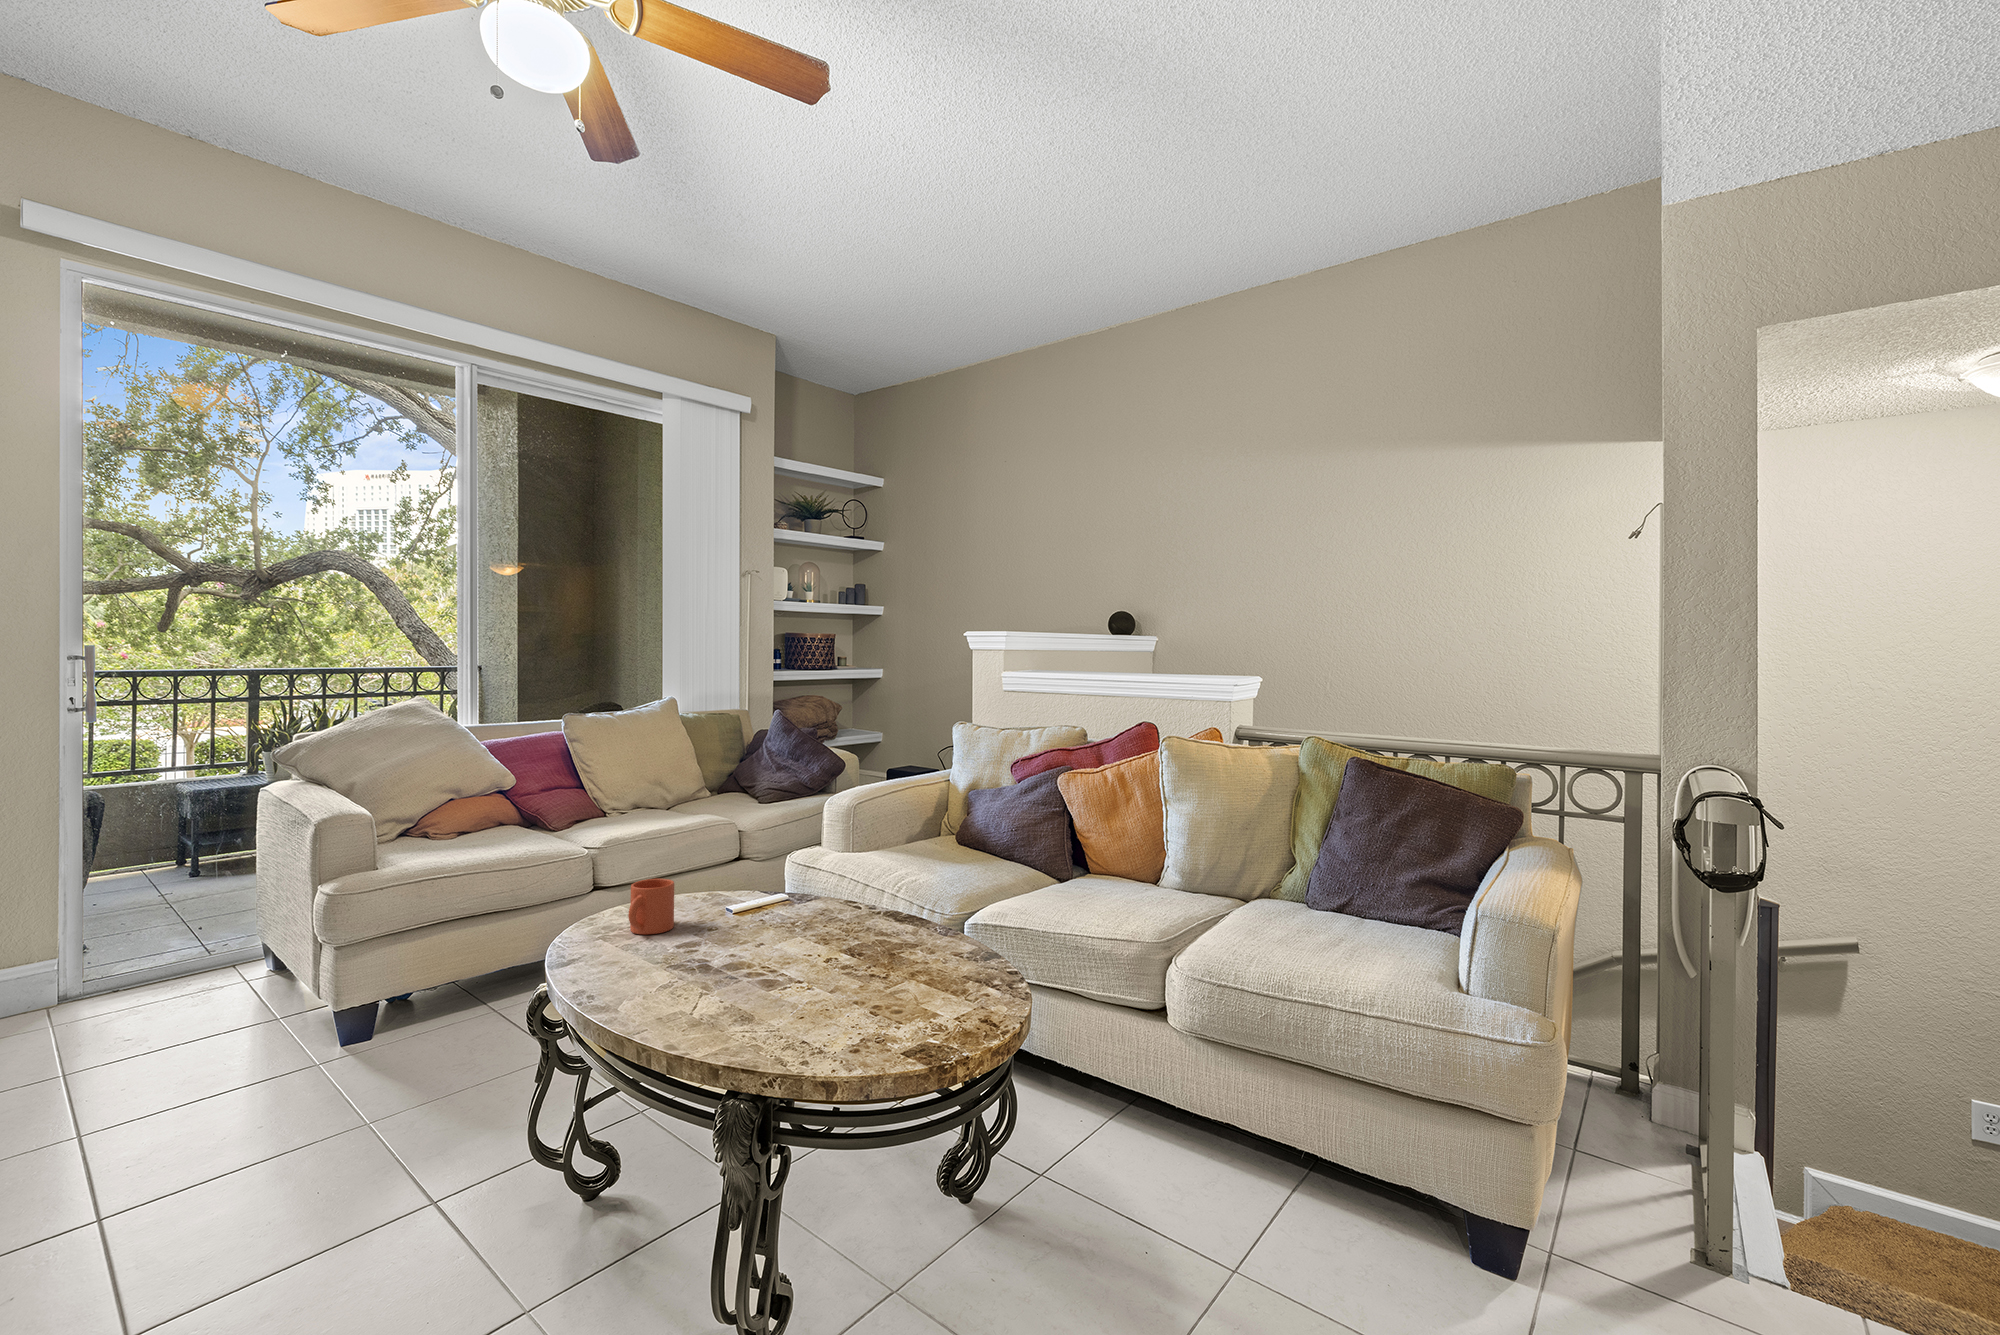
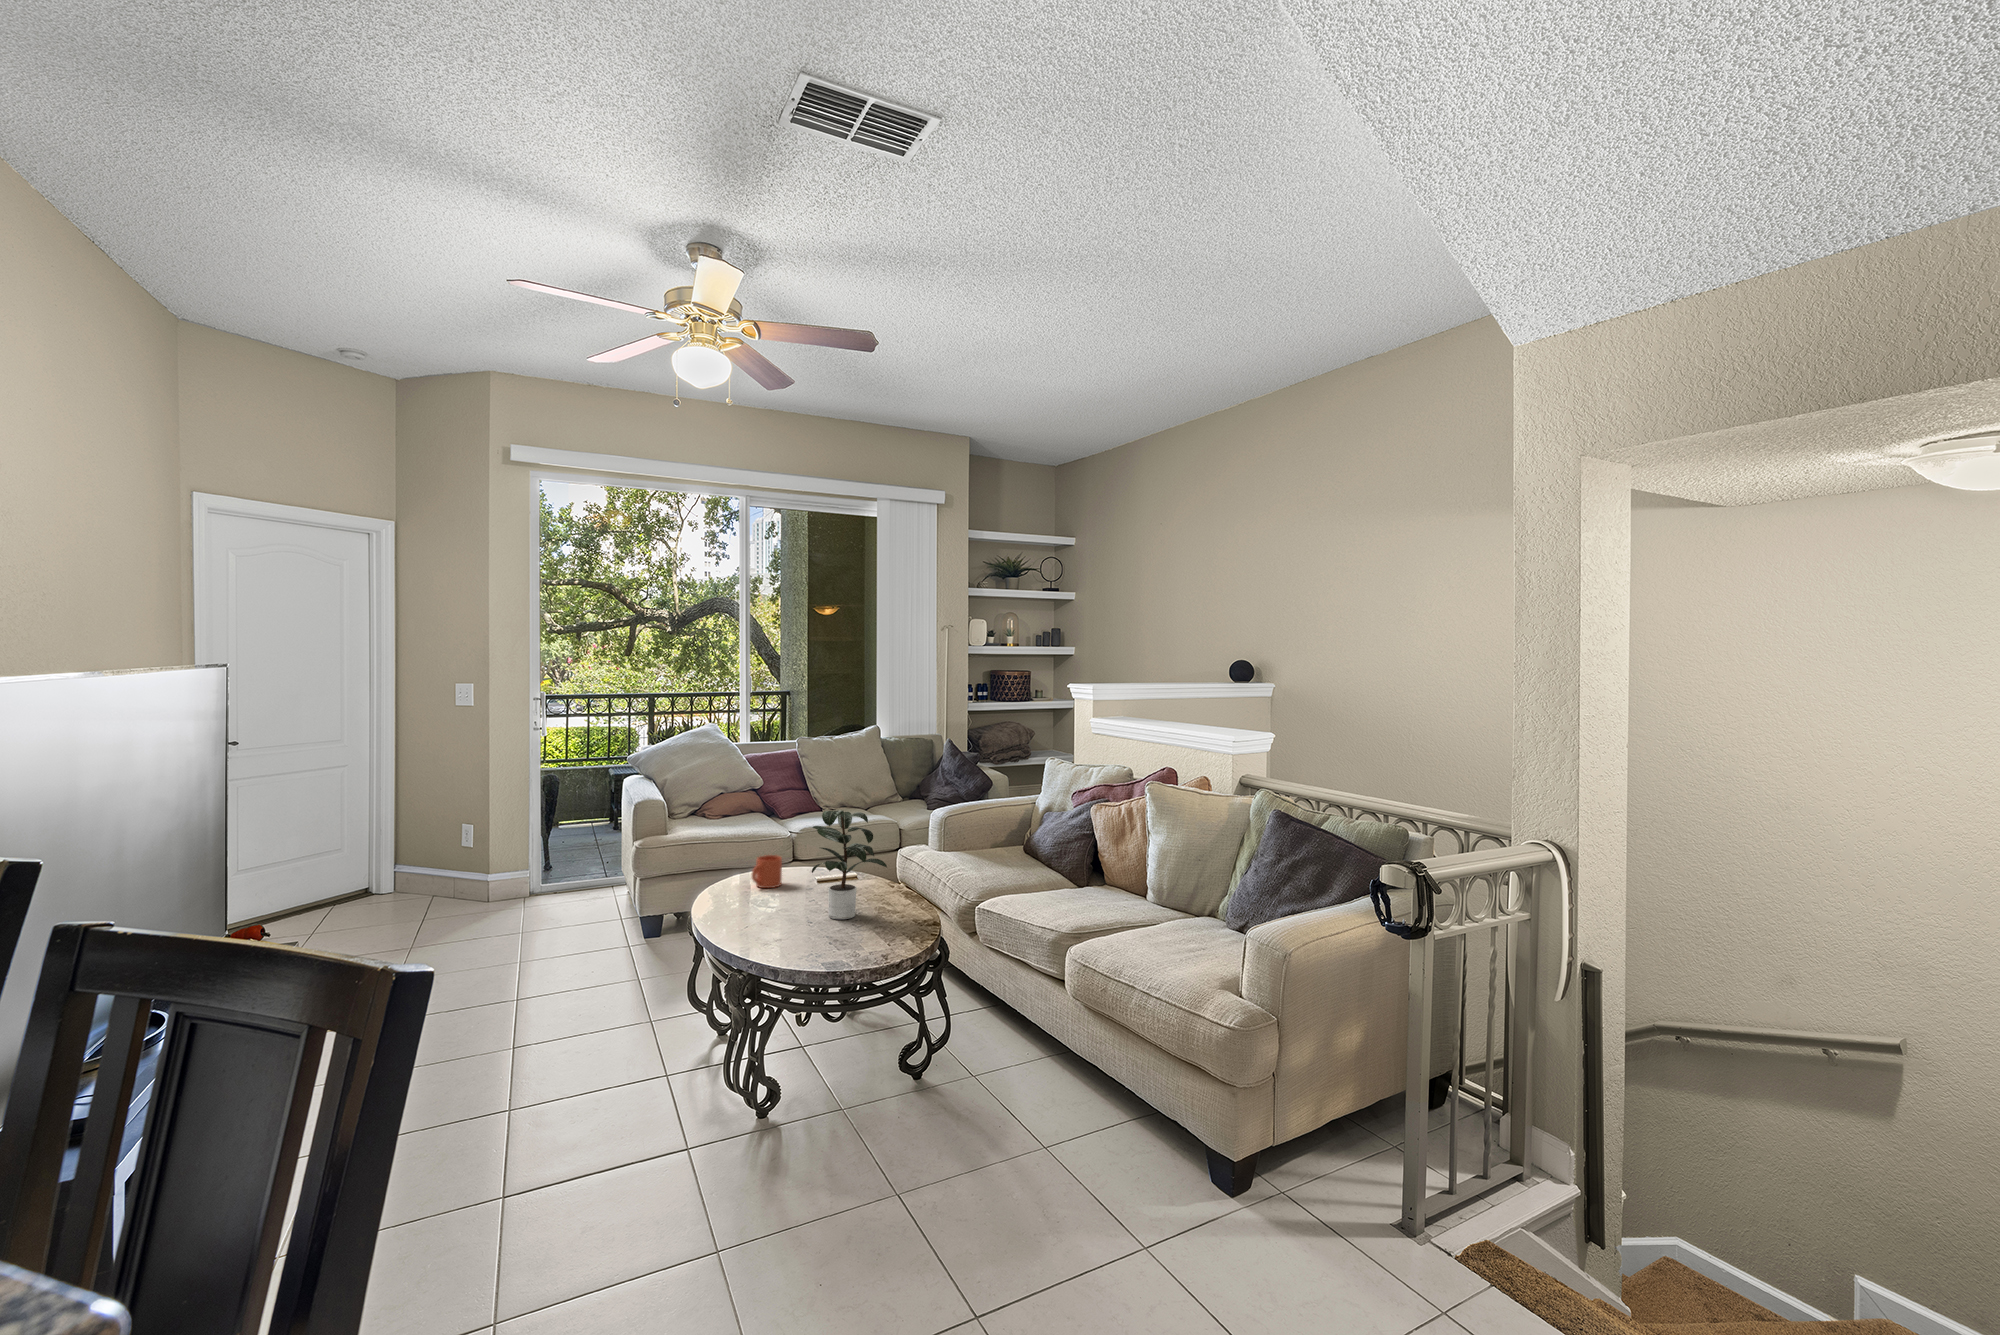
potted plant: none [758,787,920,969] -> present [812,811,887,919]

